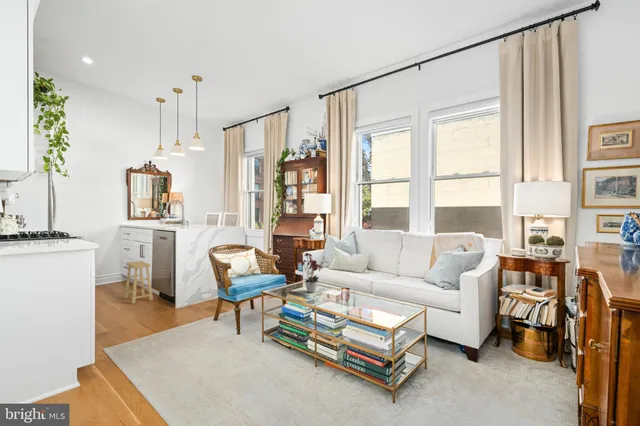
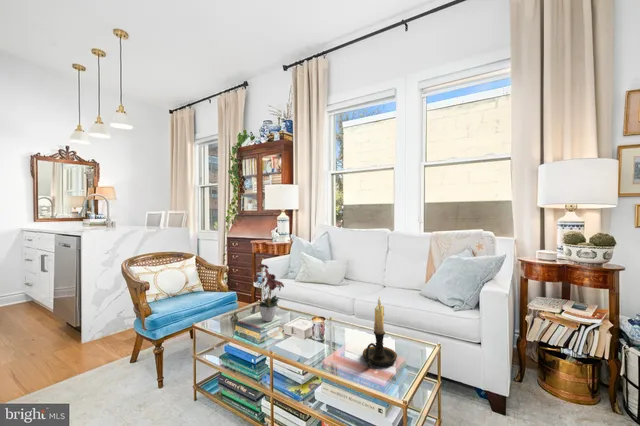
footstool: present [124,261,153,304] -> none [15,276,56,338]
candle holder: none [373,273,395,316] -> present [362,297,397,367]

